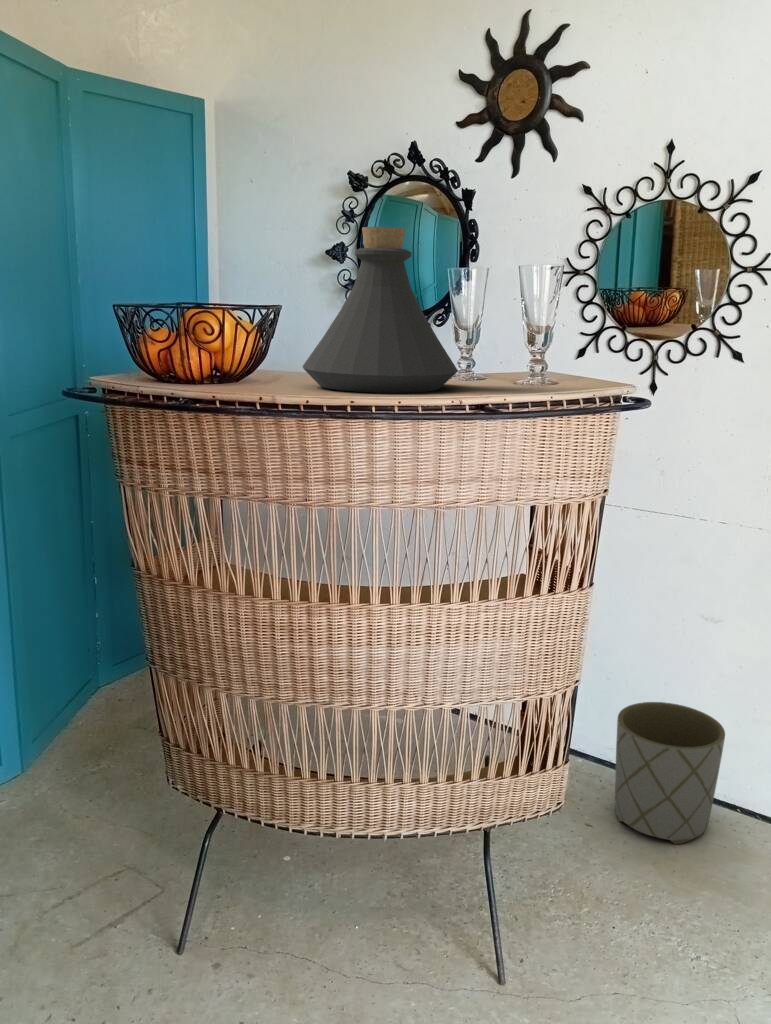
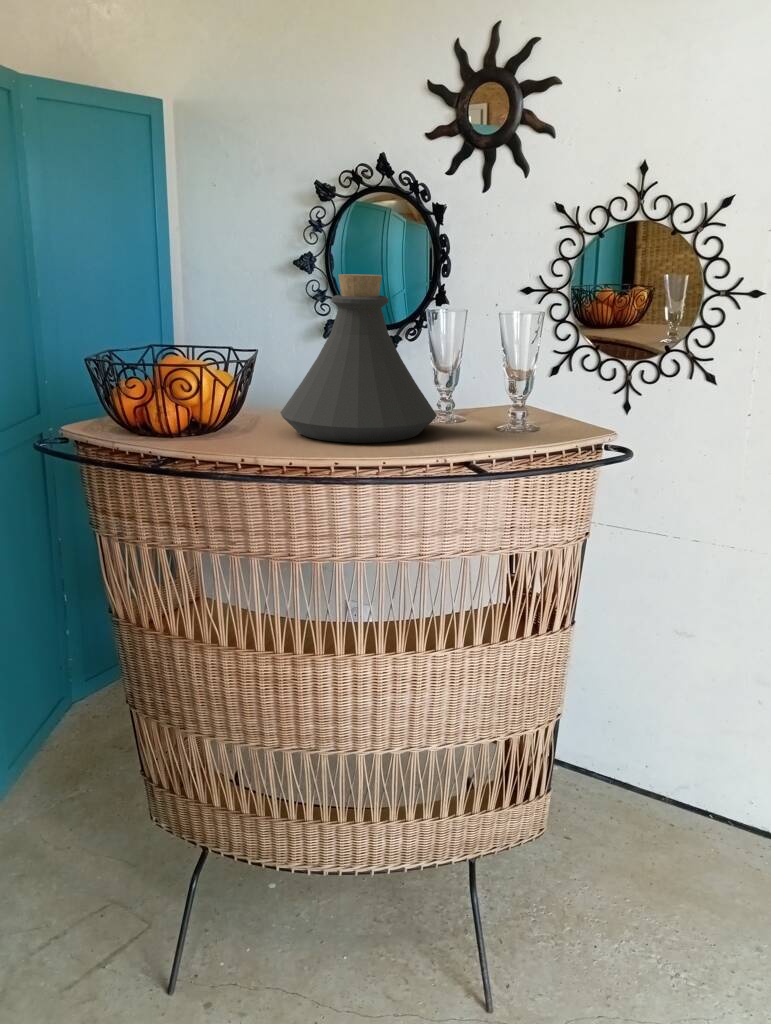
planter: present [615,702,725,844] -> none [593,717,700,858]

